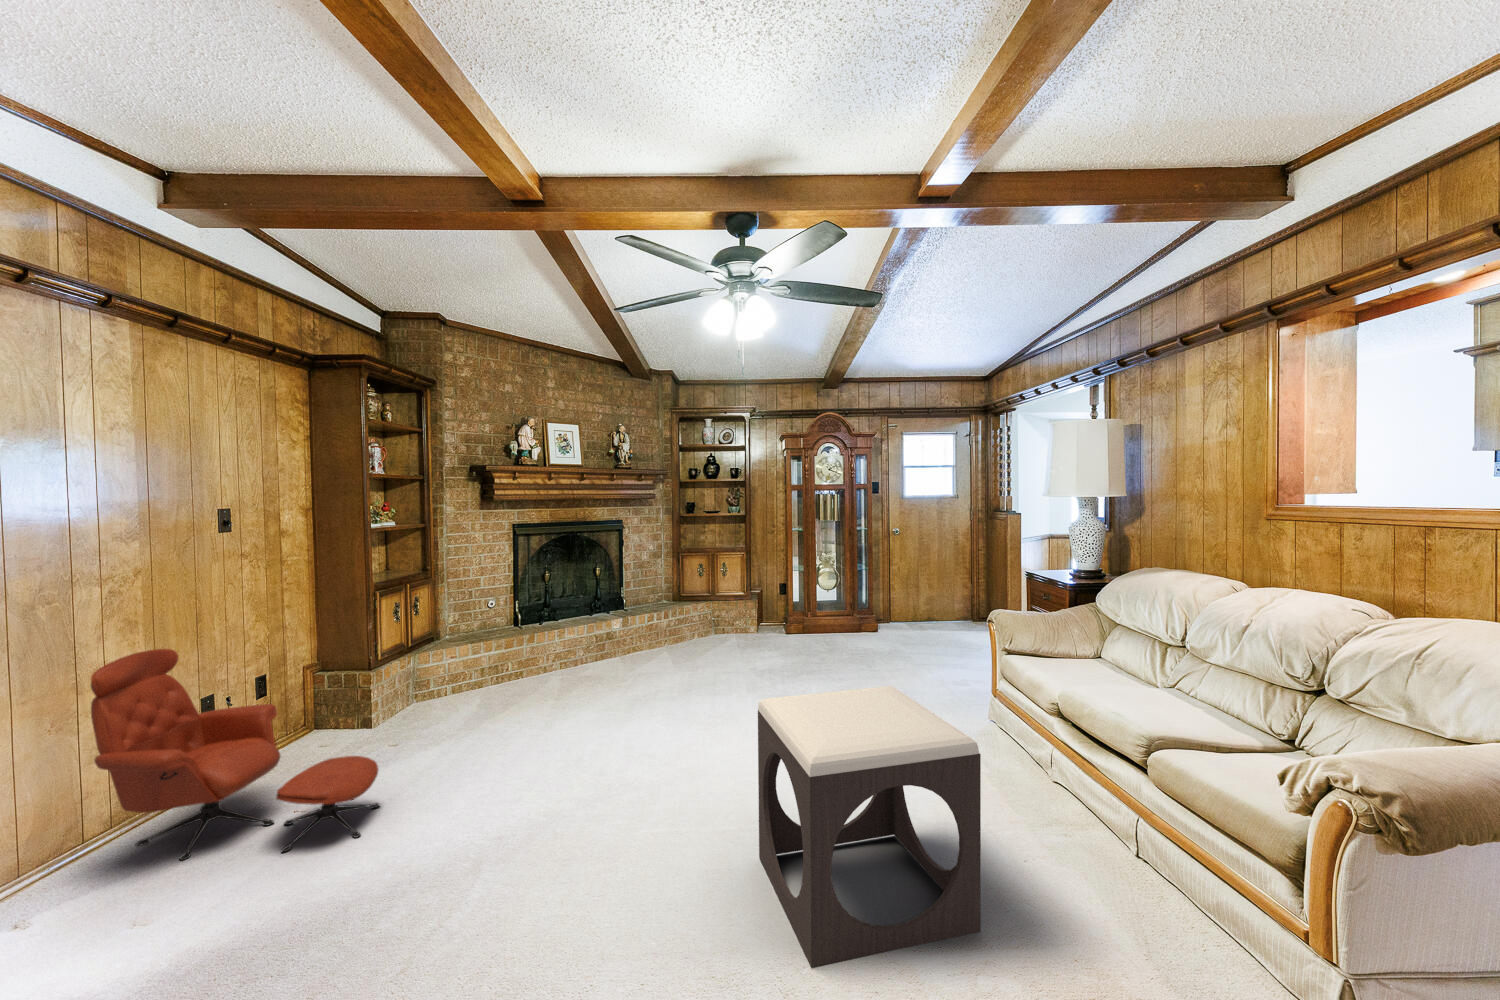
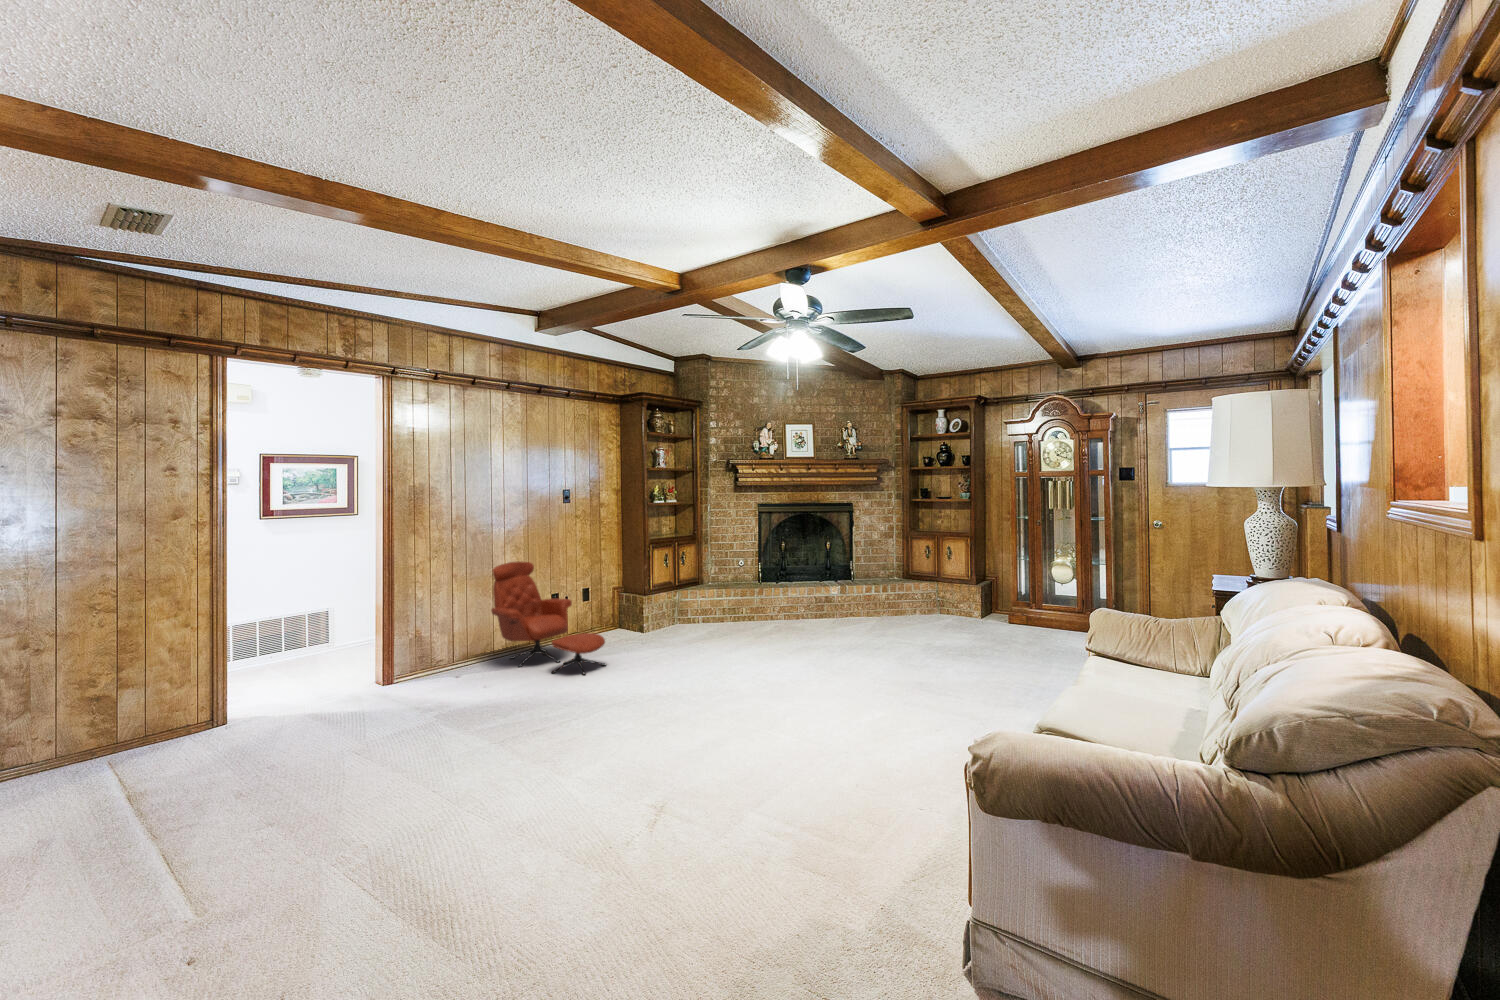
footstool: present [758,686,981,968] -> none [701,620,855,800]

